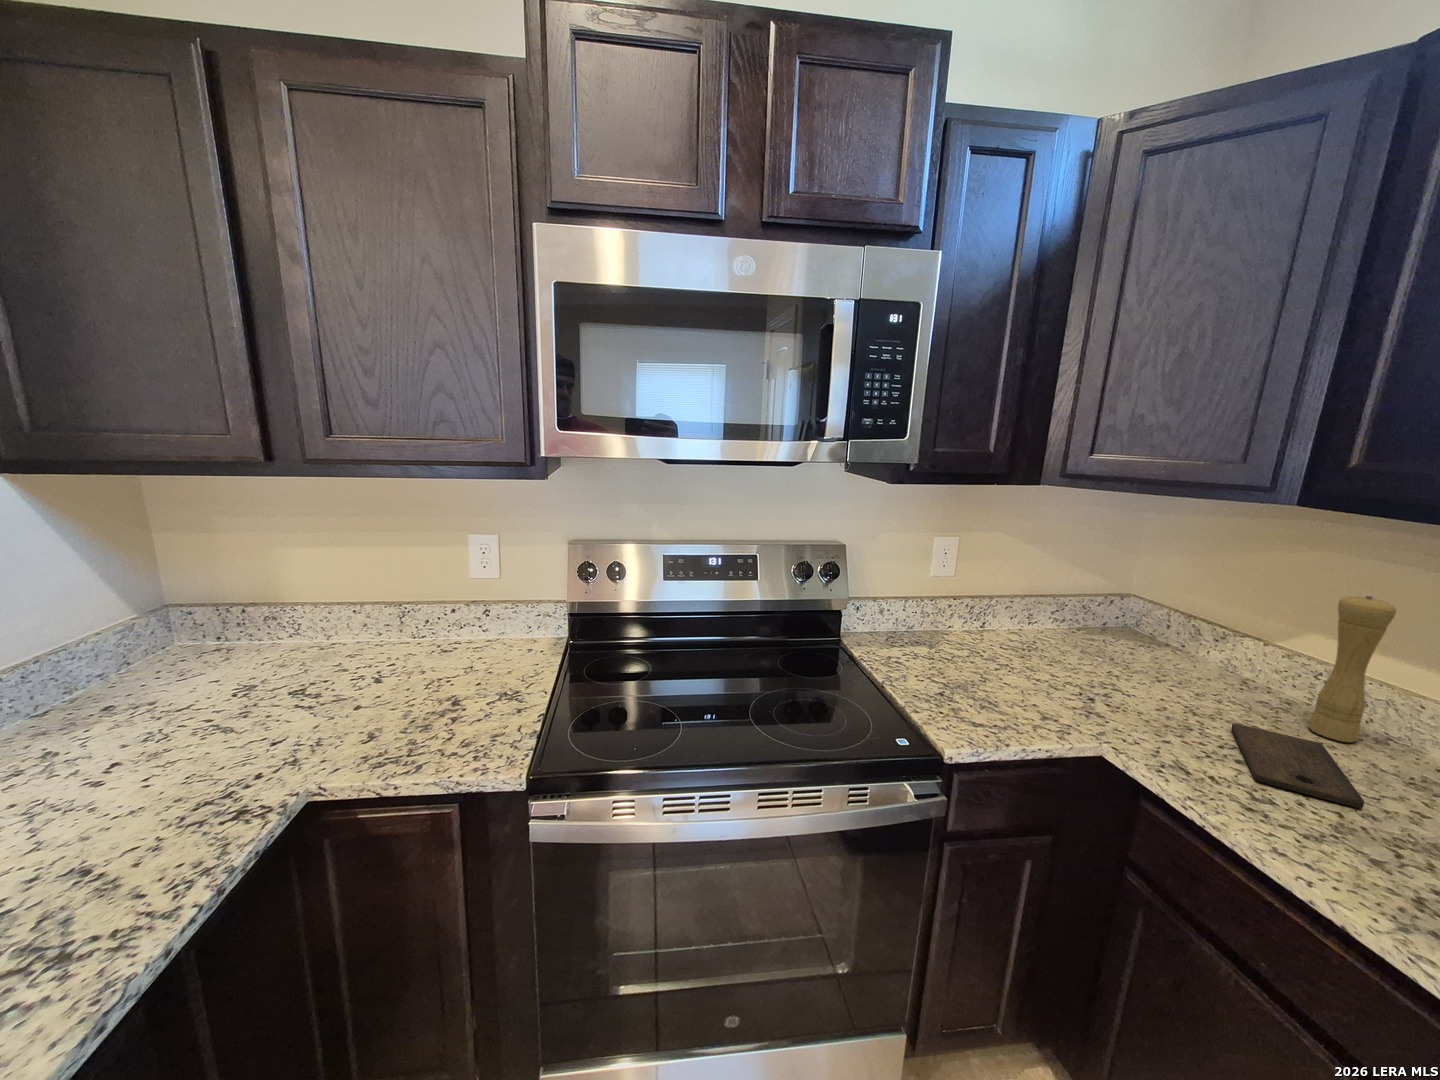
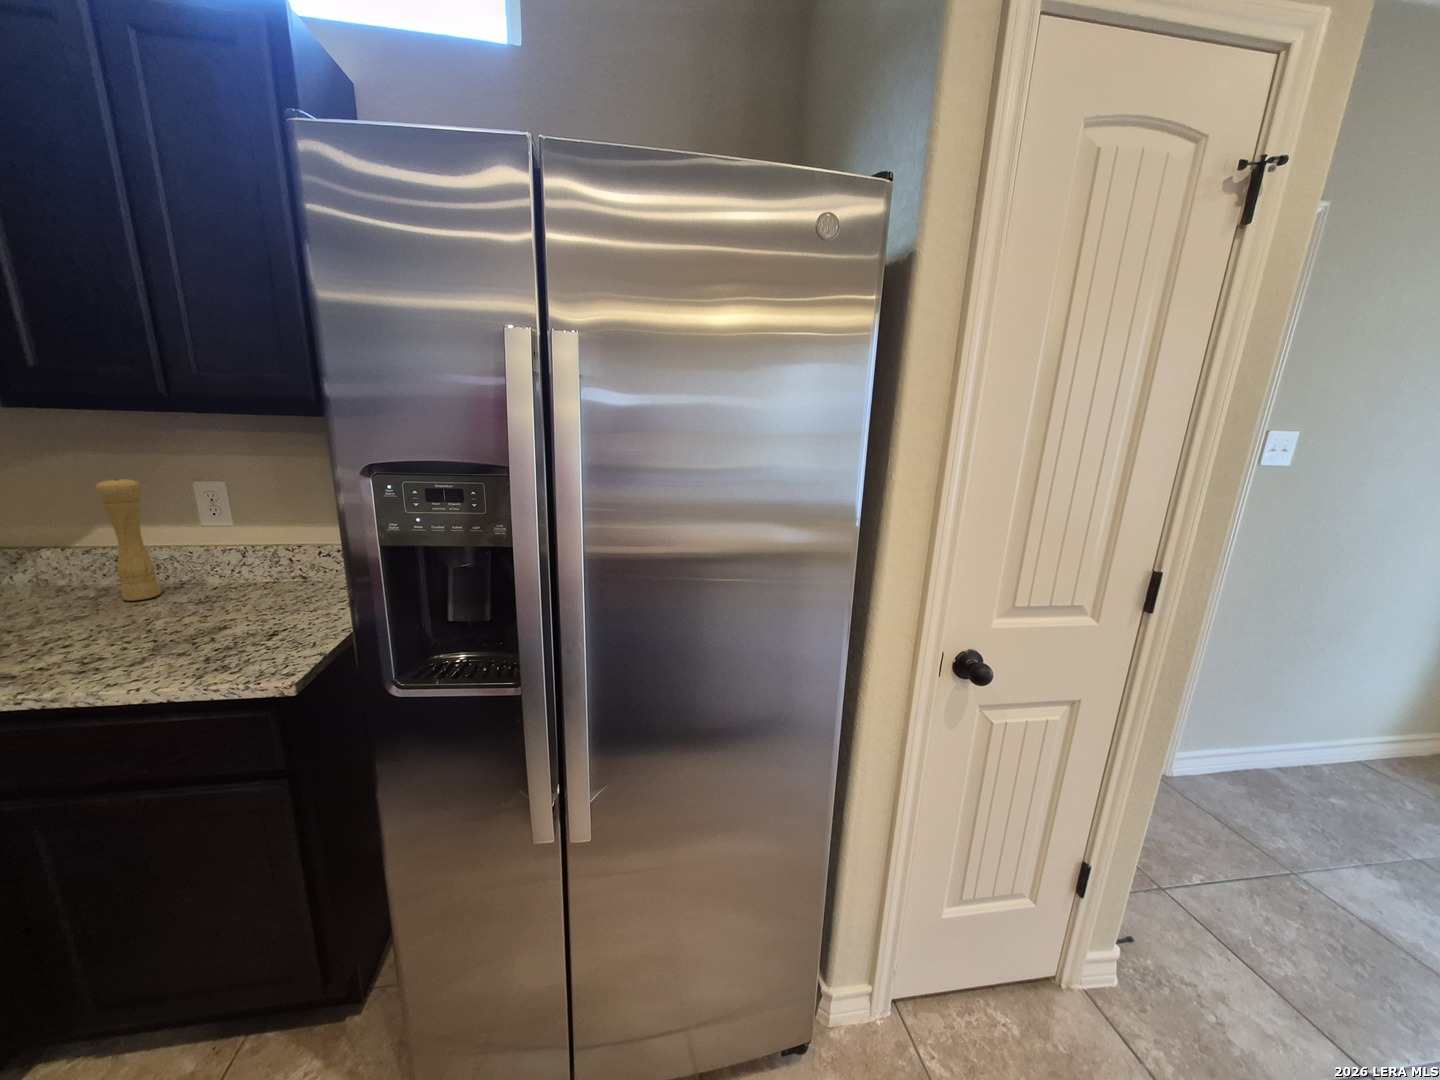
cutting board: present [1231,723,1364,808] -> none [51,605,169,651]

